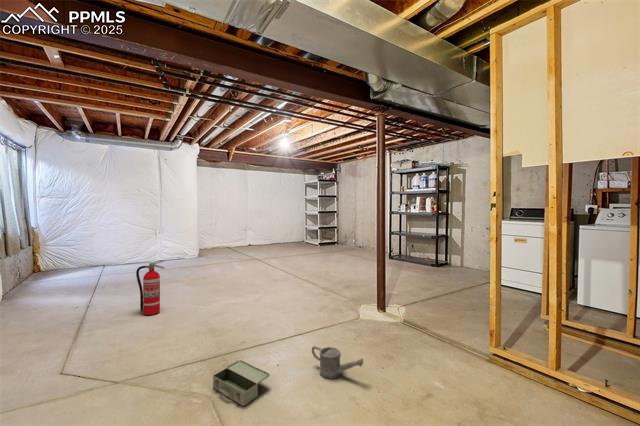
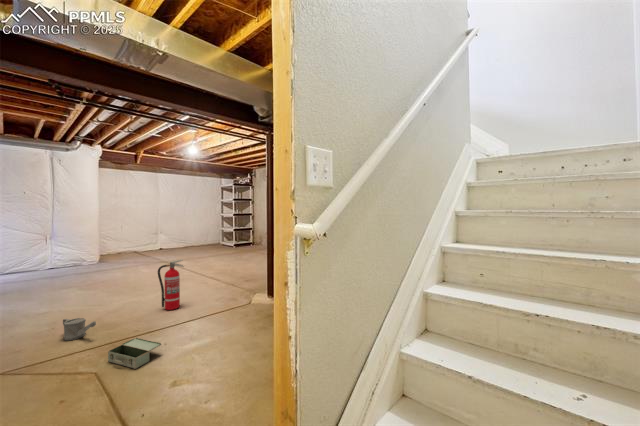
fire extinguisher: present [136,260,165,315] -> present [158,259,184,310]
watering can: present [312,346,363,379] -> present [63,318,96,340]

